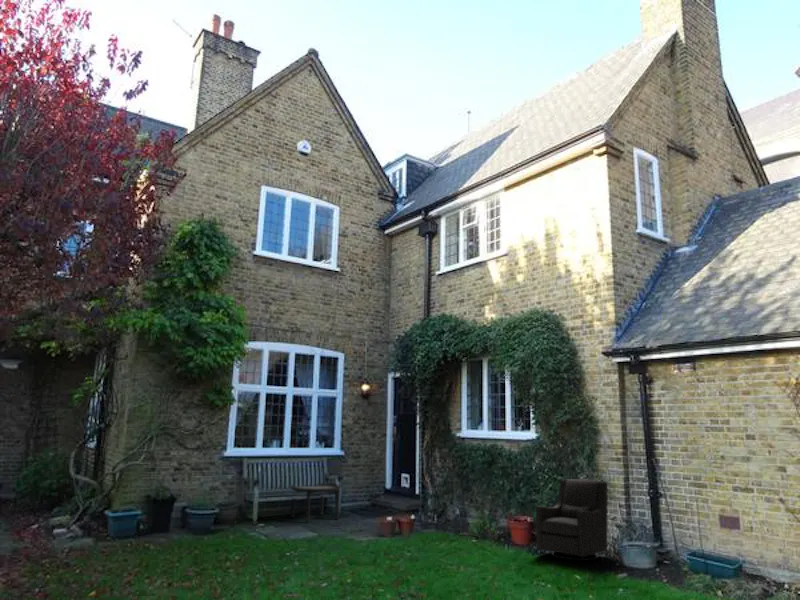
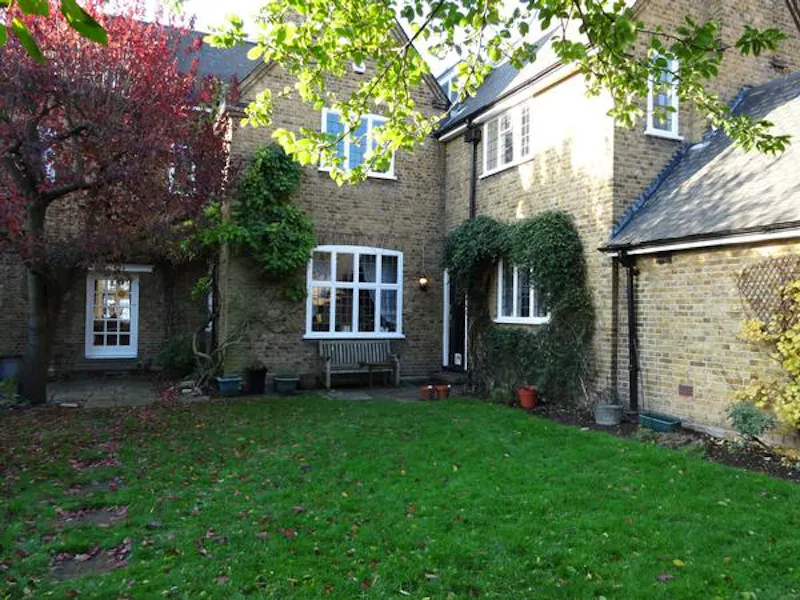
chair: present [536,479,608,561] -> none [532,356,596,418]

